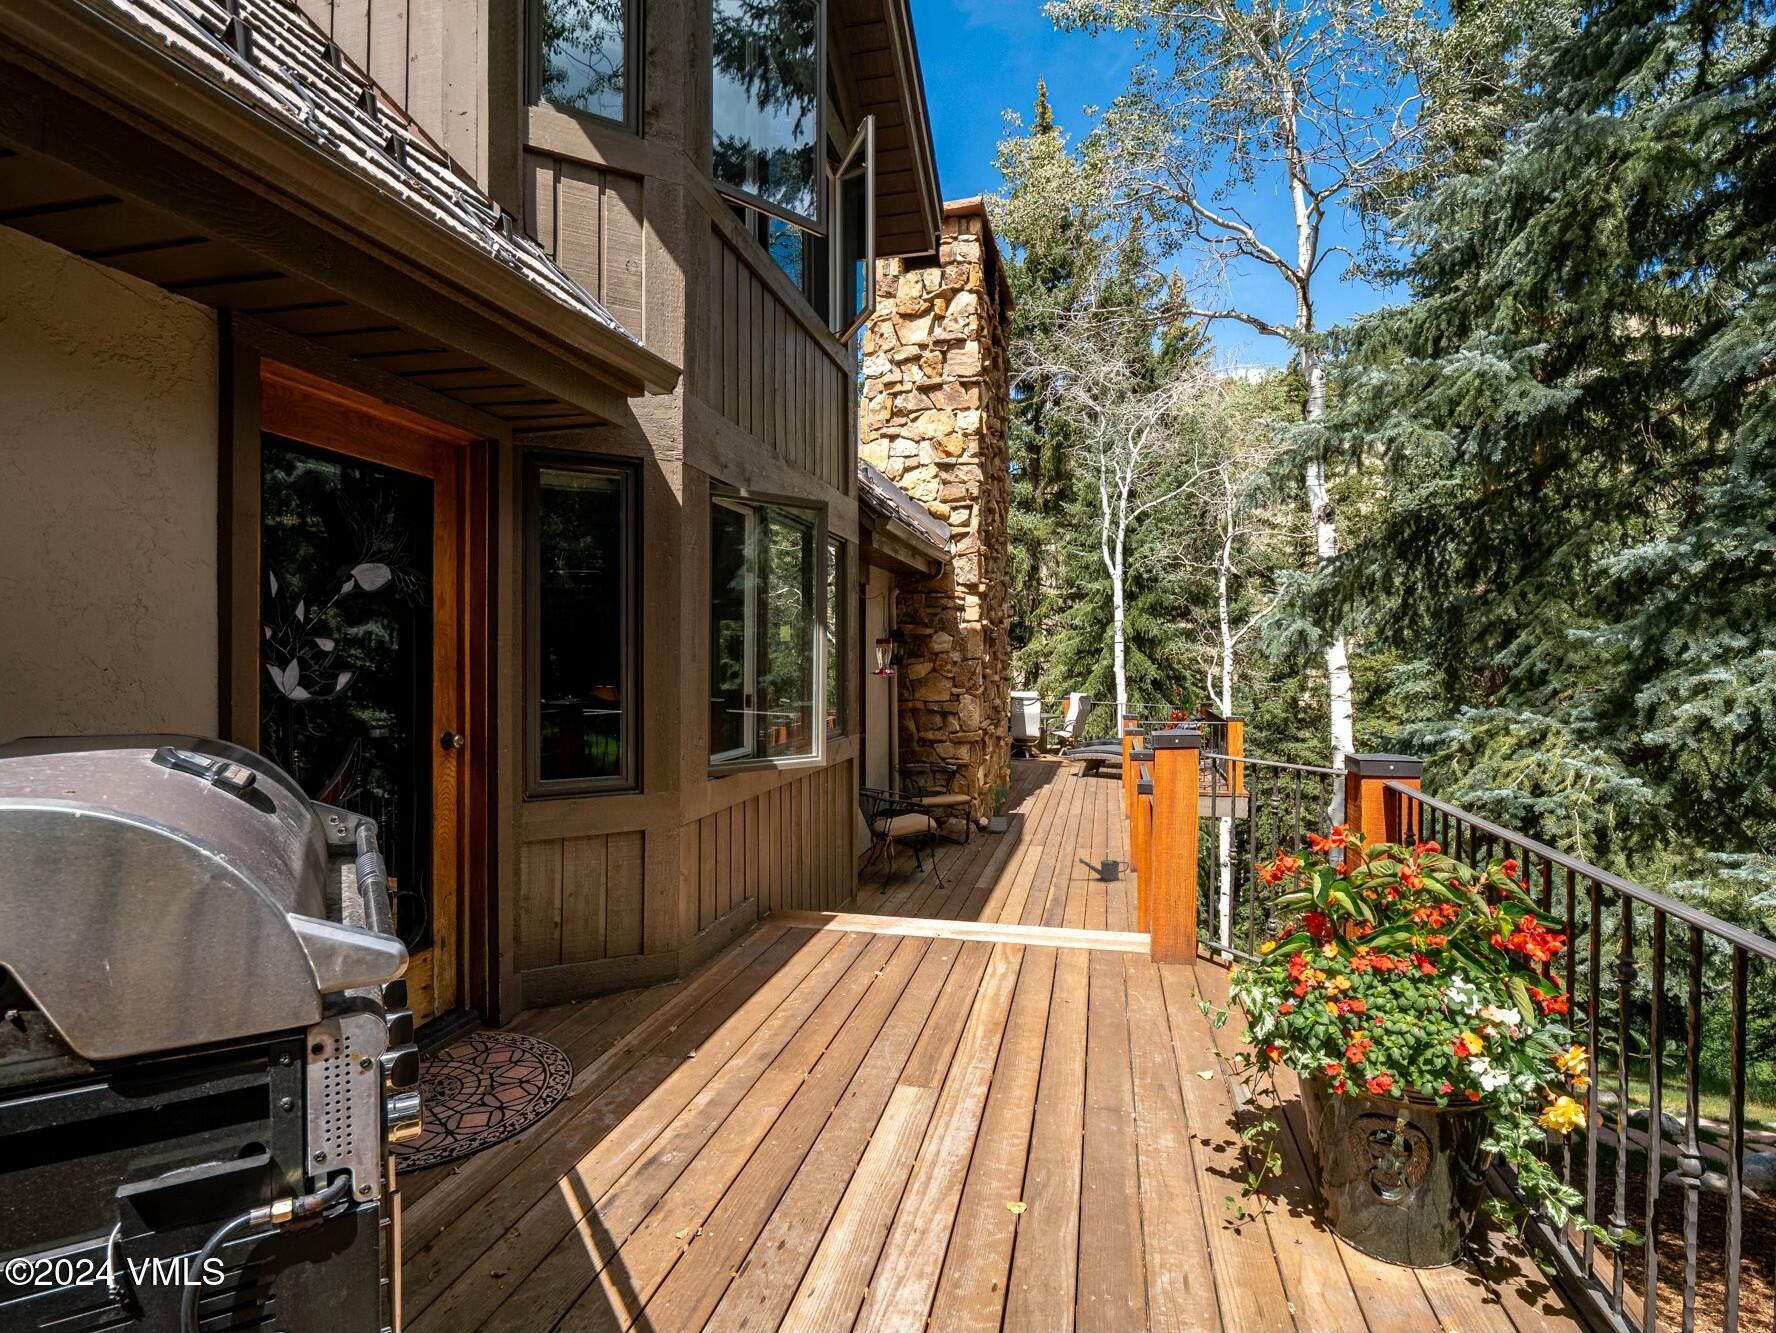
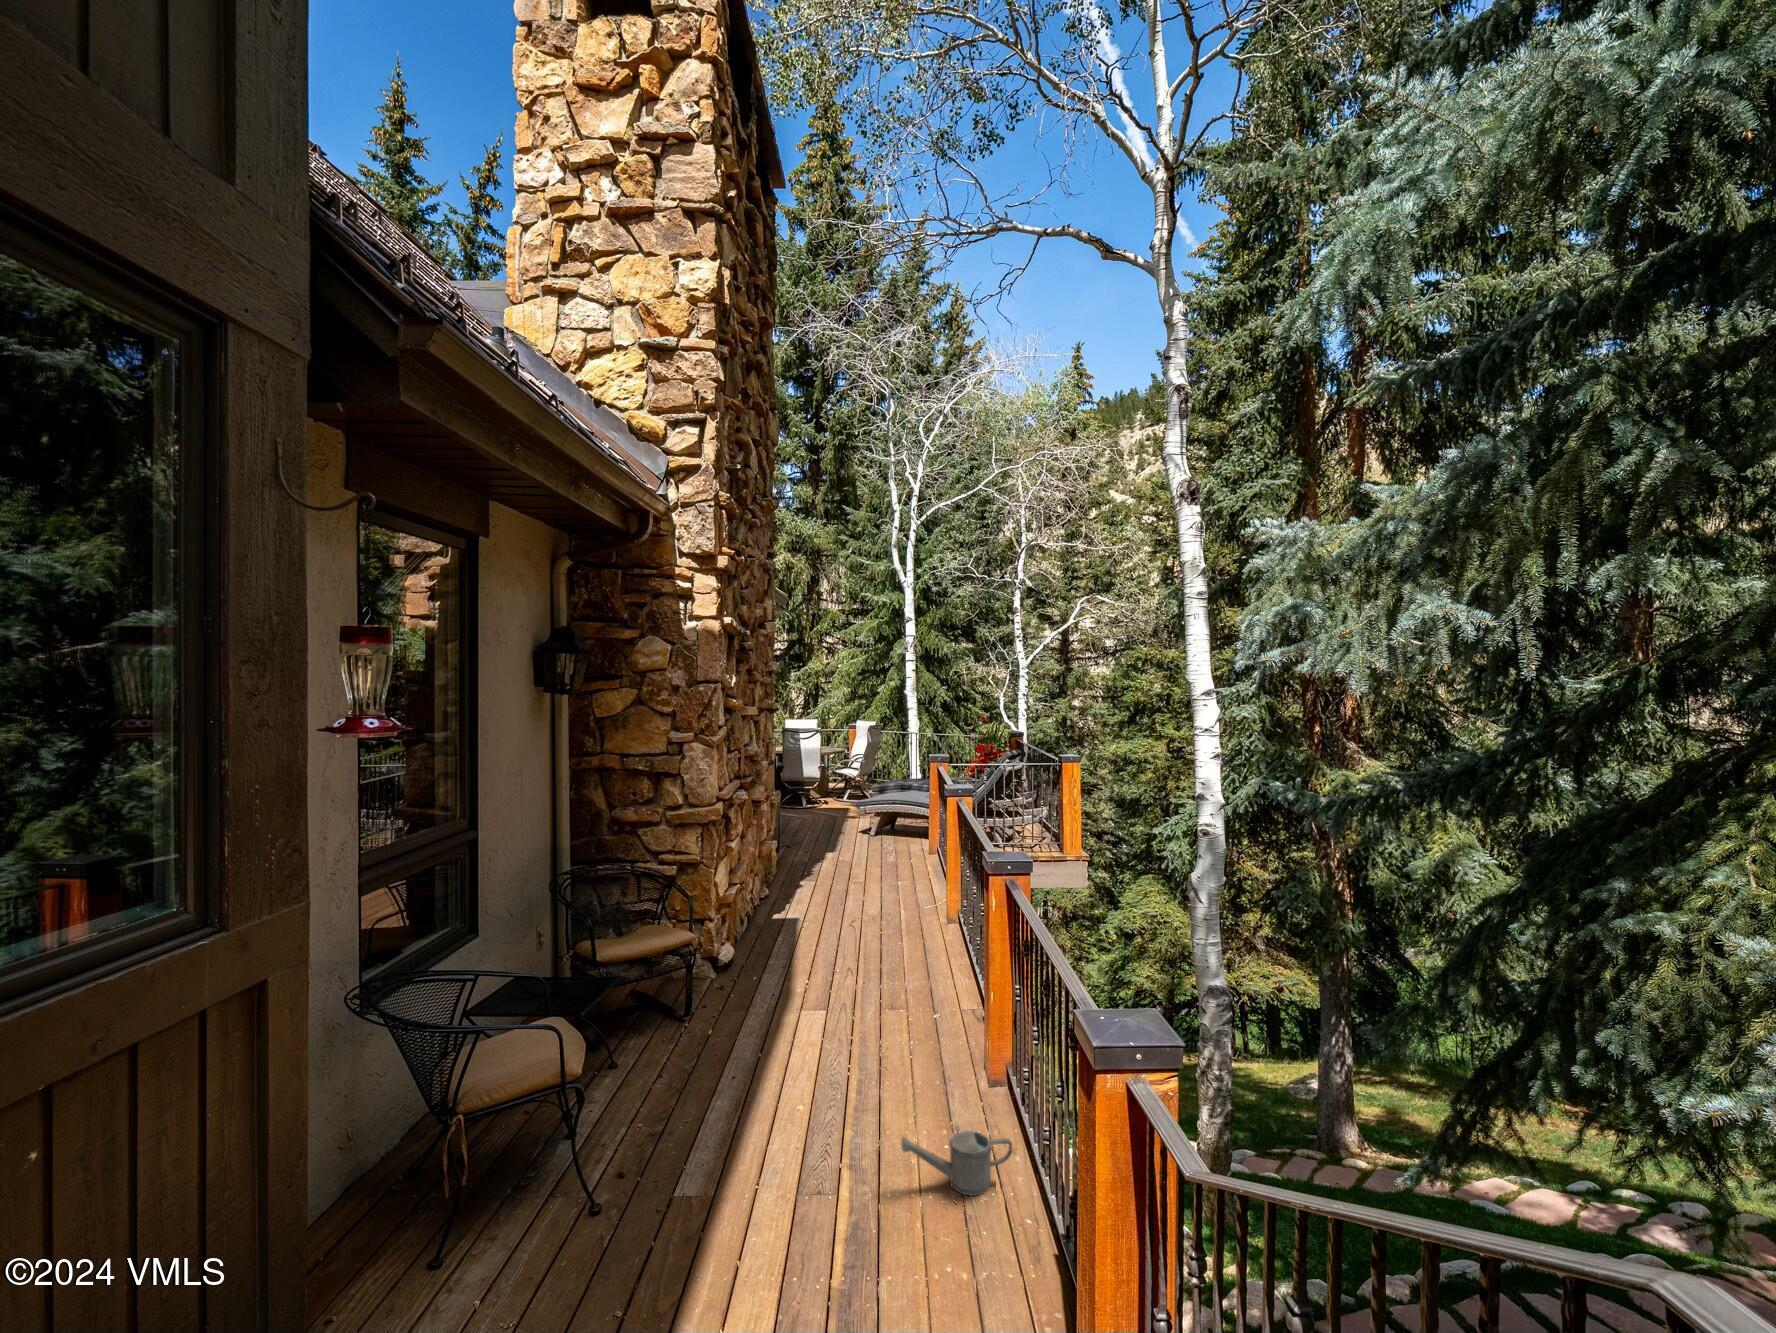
potted plant: present [987,786,1011,833] -> none [714,895,778,985]

